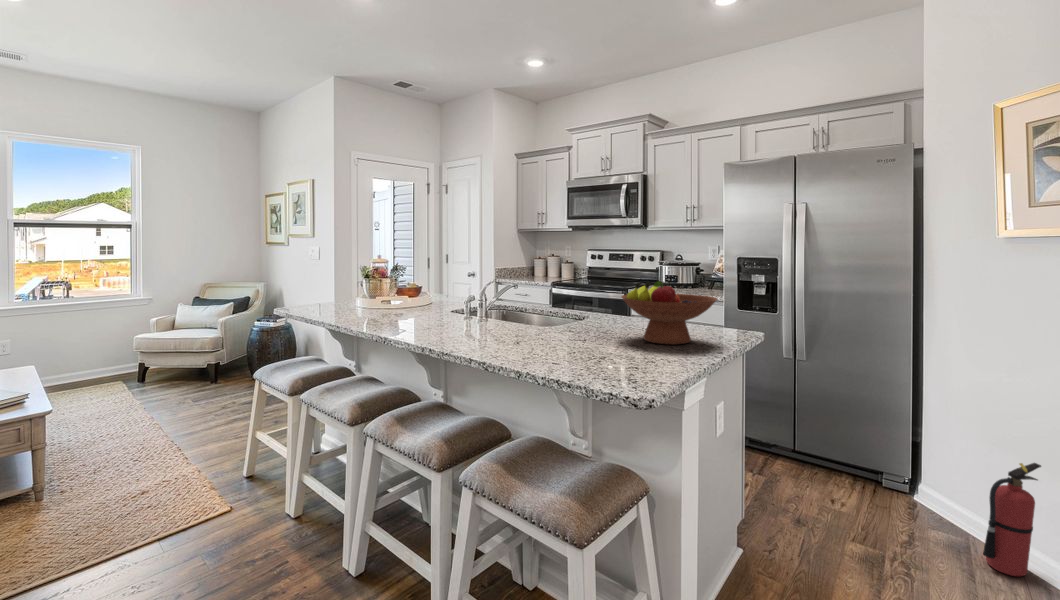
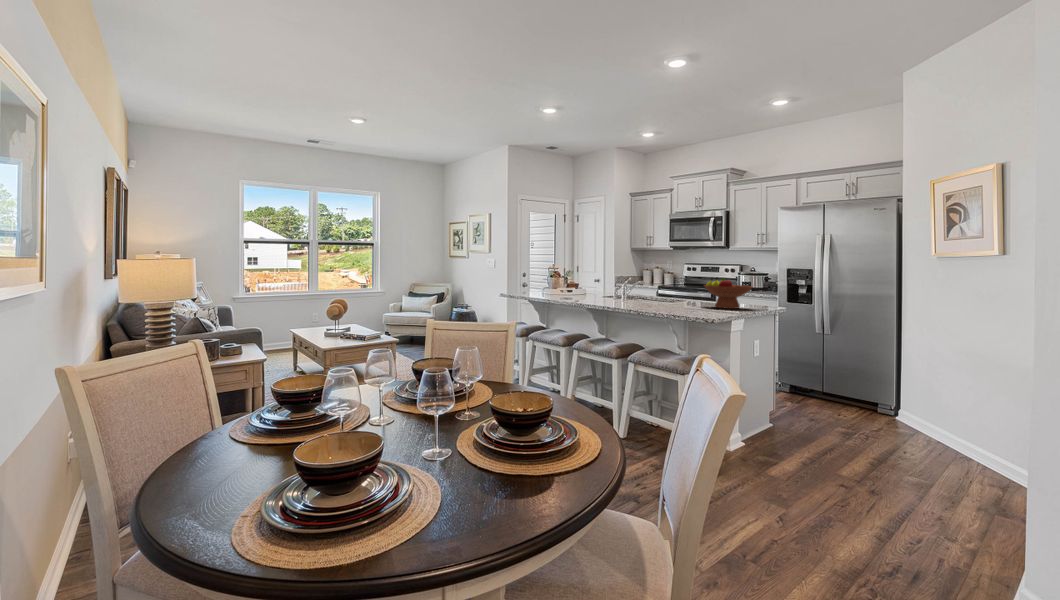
fire extinguisher: present [983,463,1041,577] -> none [911,382,944,444]

